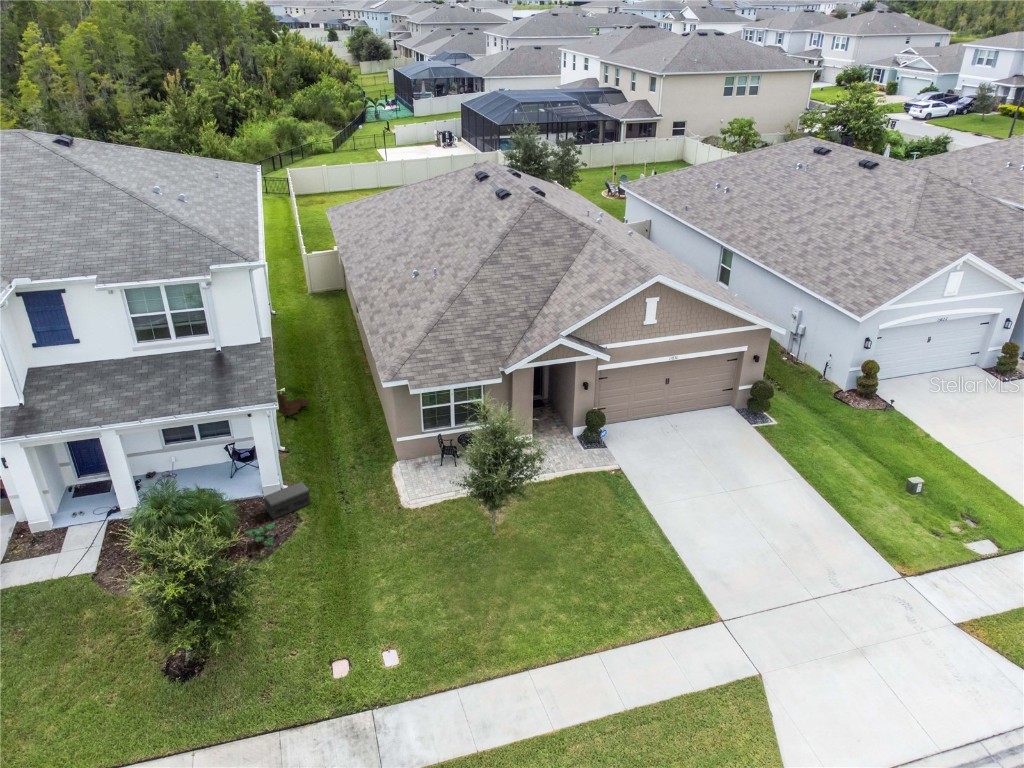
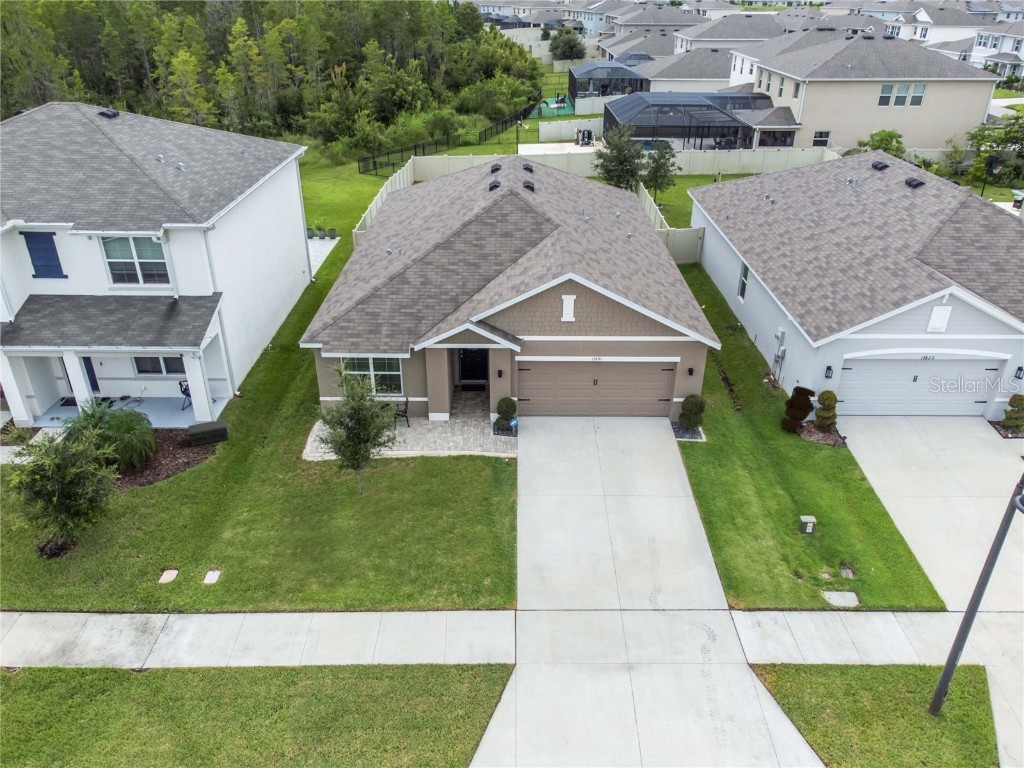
lounge chair: present [278,393,310,423] -> present [781,386,815,432]
potted plant: present [245,522,276,547] -> none [155,447,184,466]

